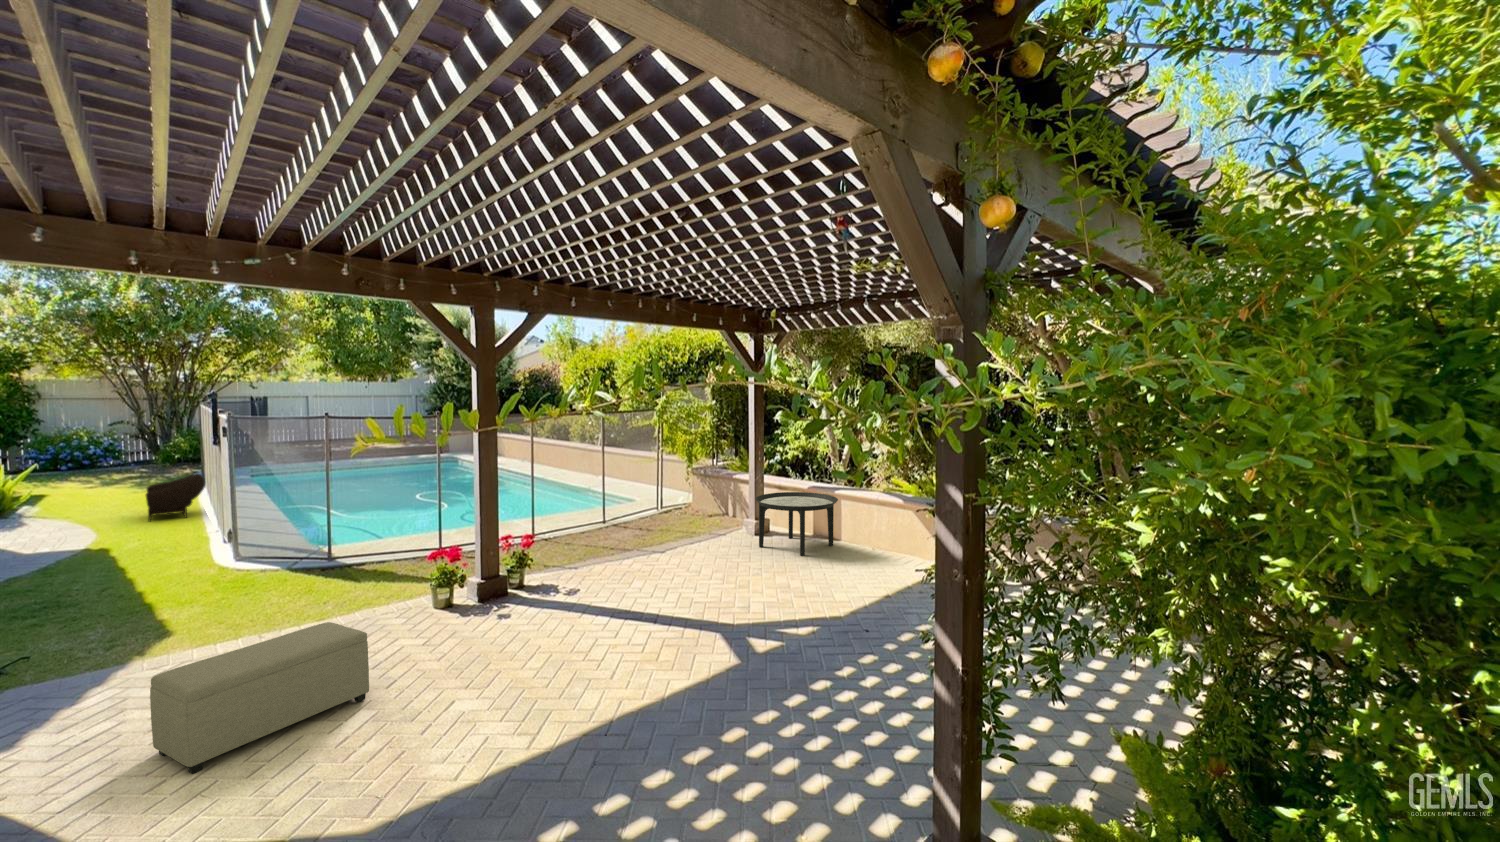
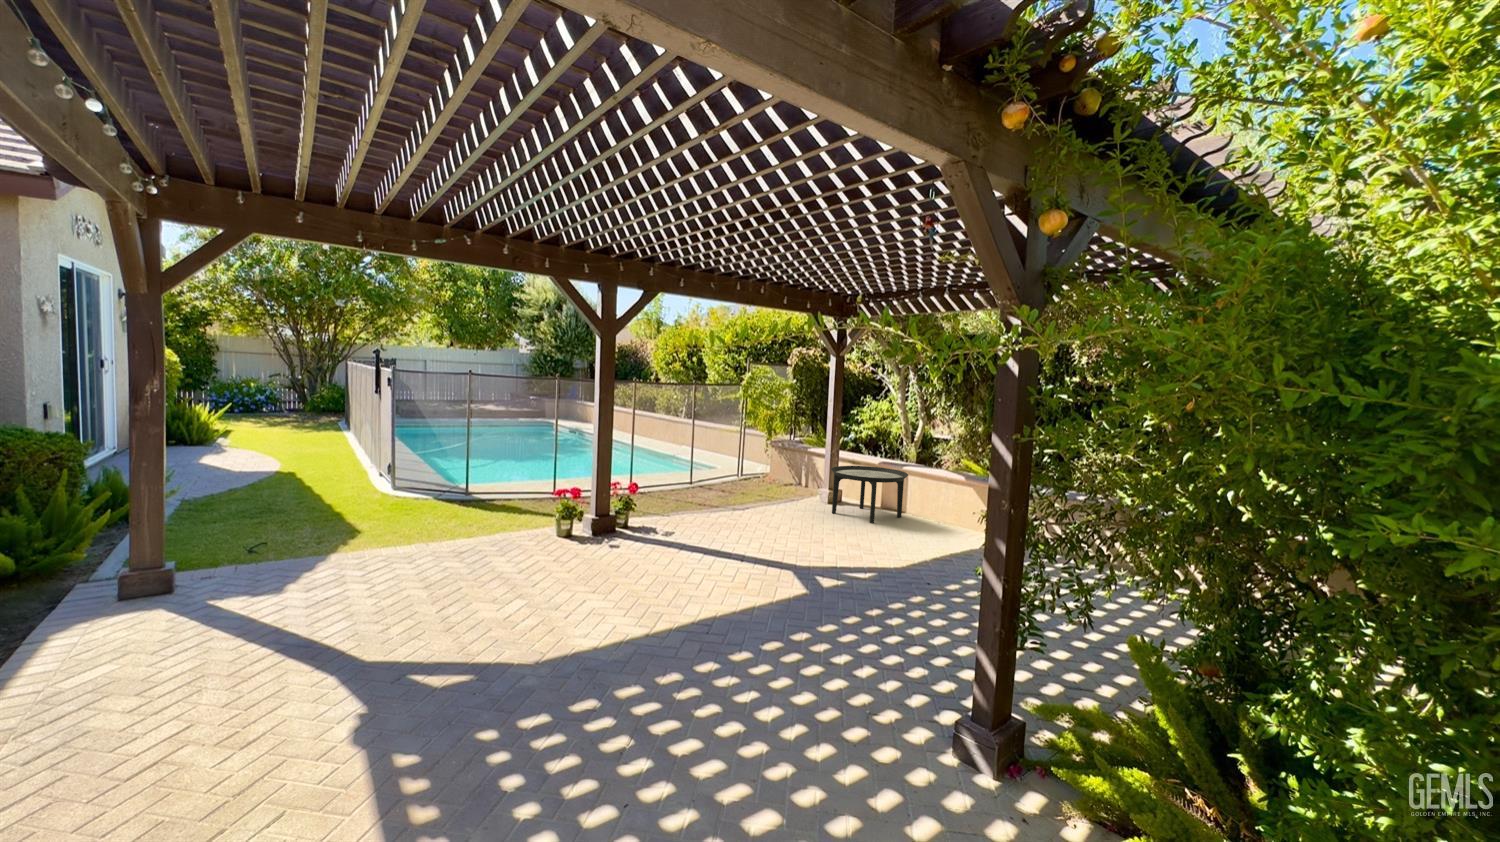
armchair: present [146,474,205,521] -> none [312,419,358,456]
ottoman: present [150,622,369,774] -> none [373,530,520,625]

